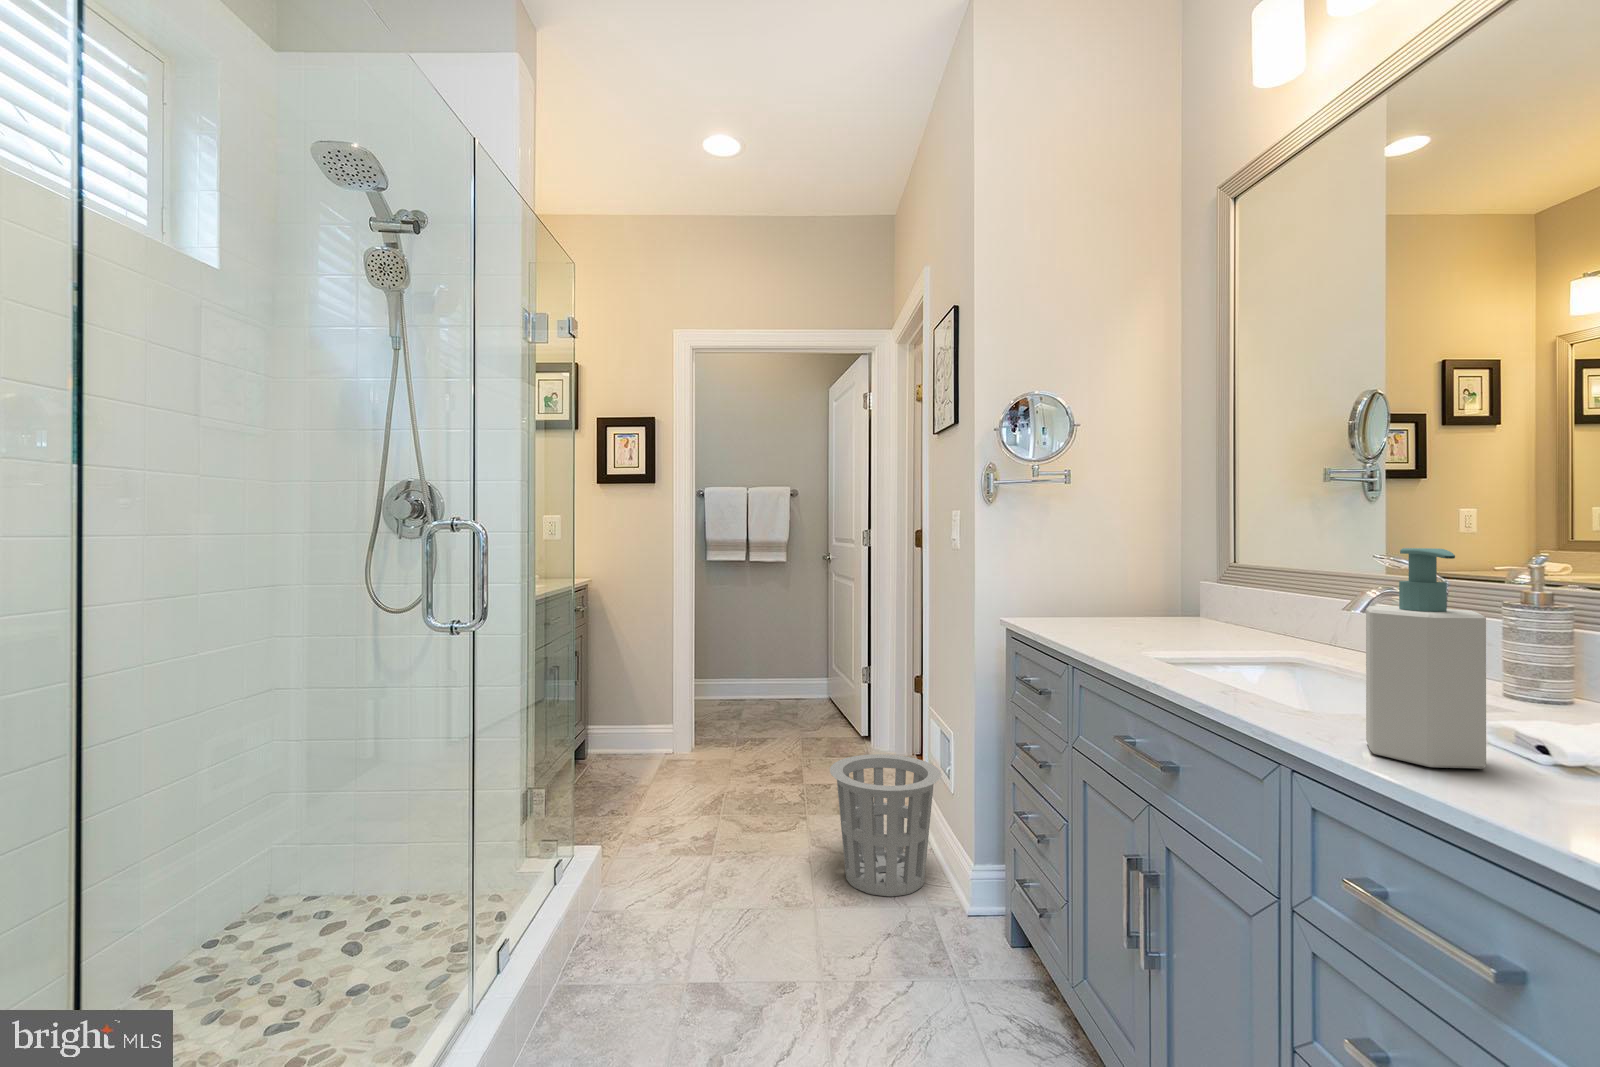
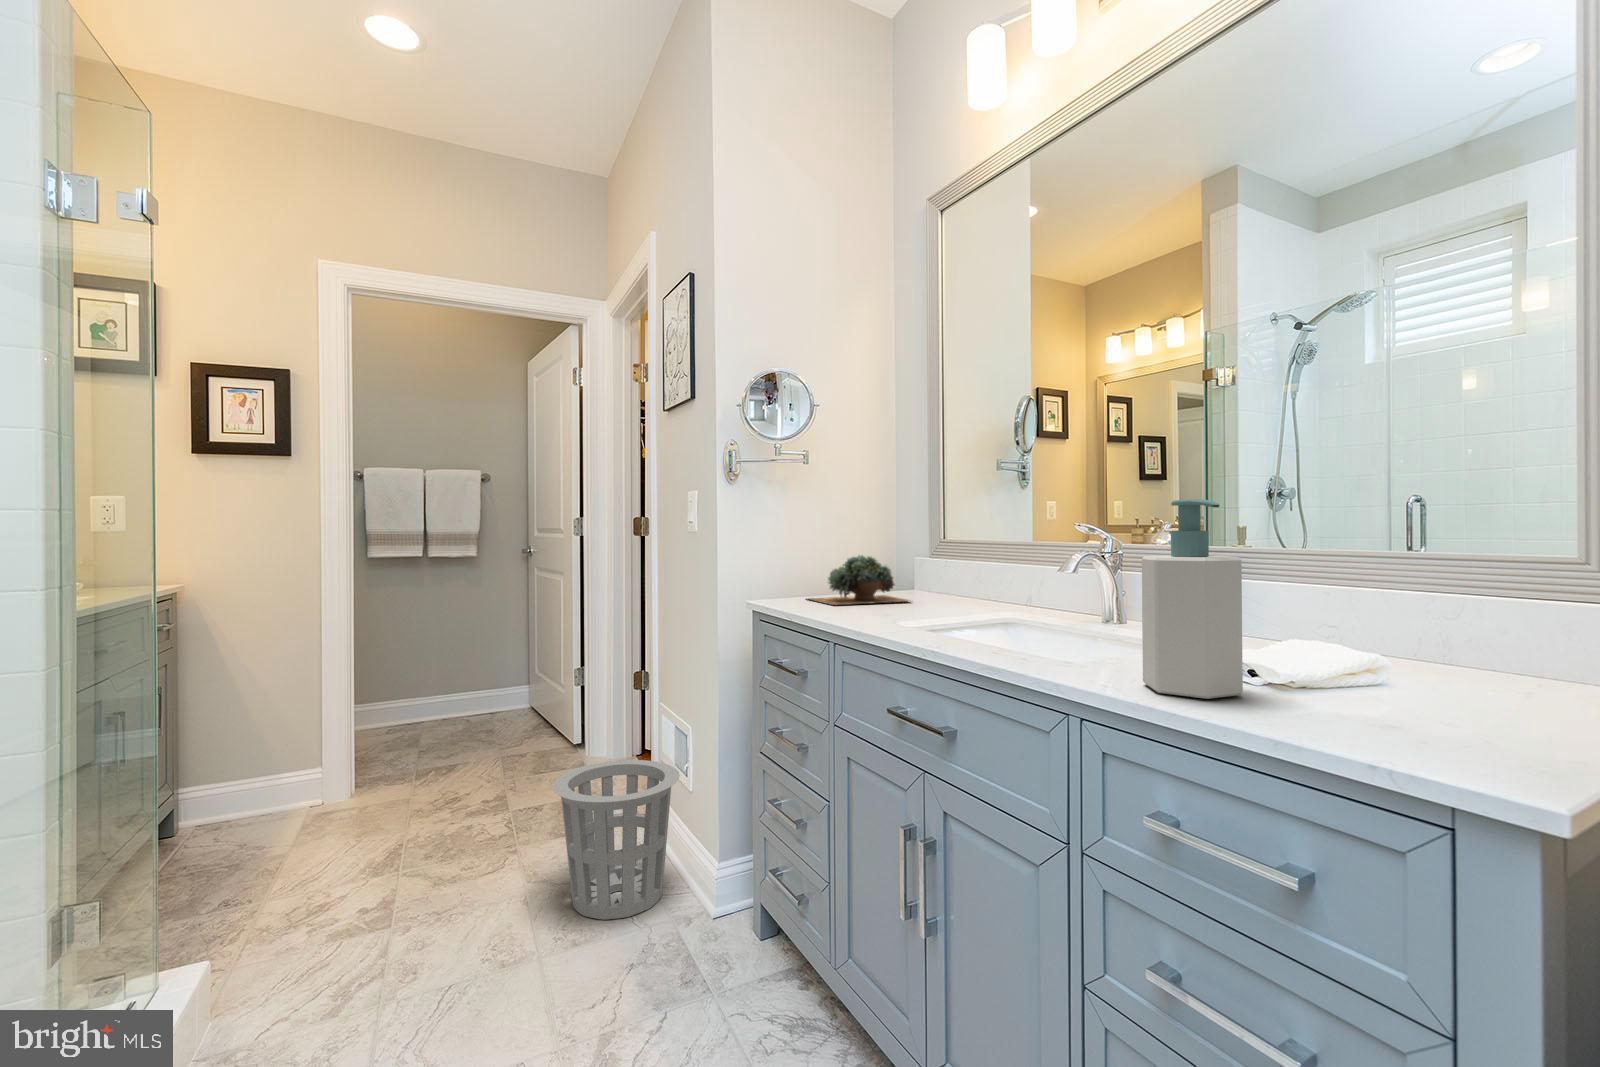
succulent plant: none [1063,577,1182,629] -> present [806,555,910,605]

